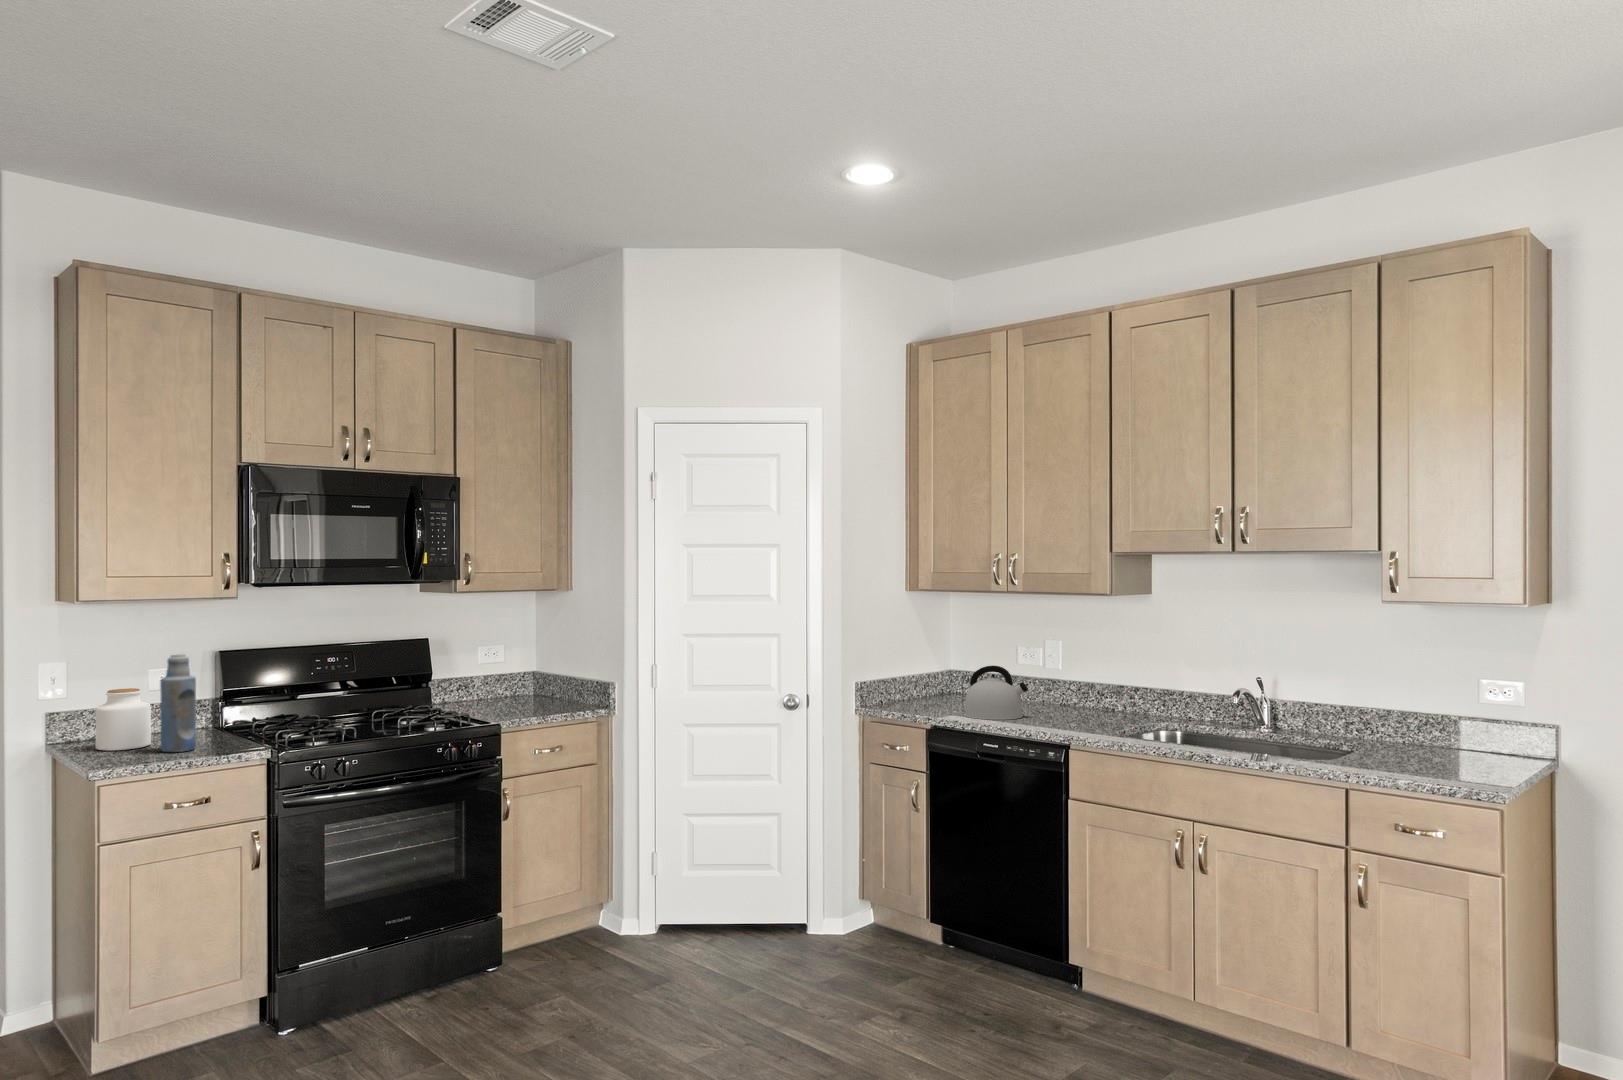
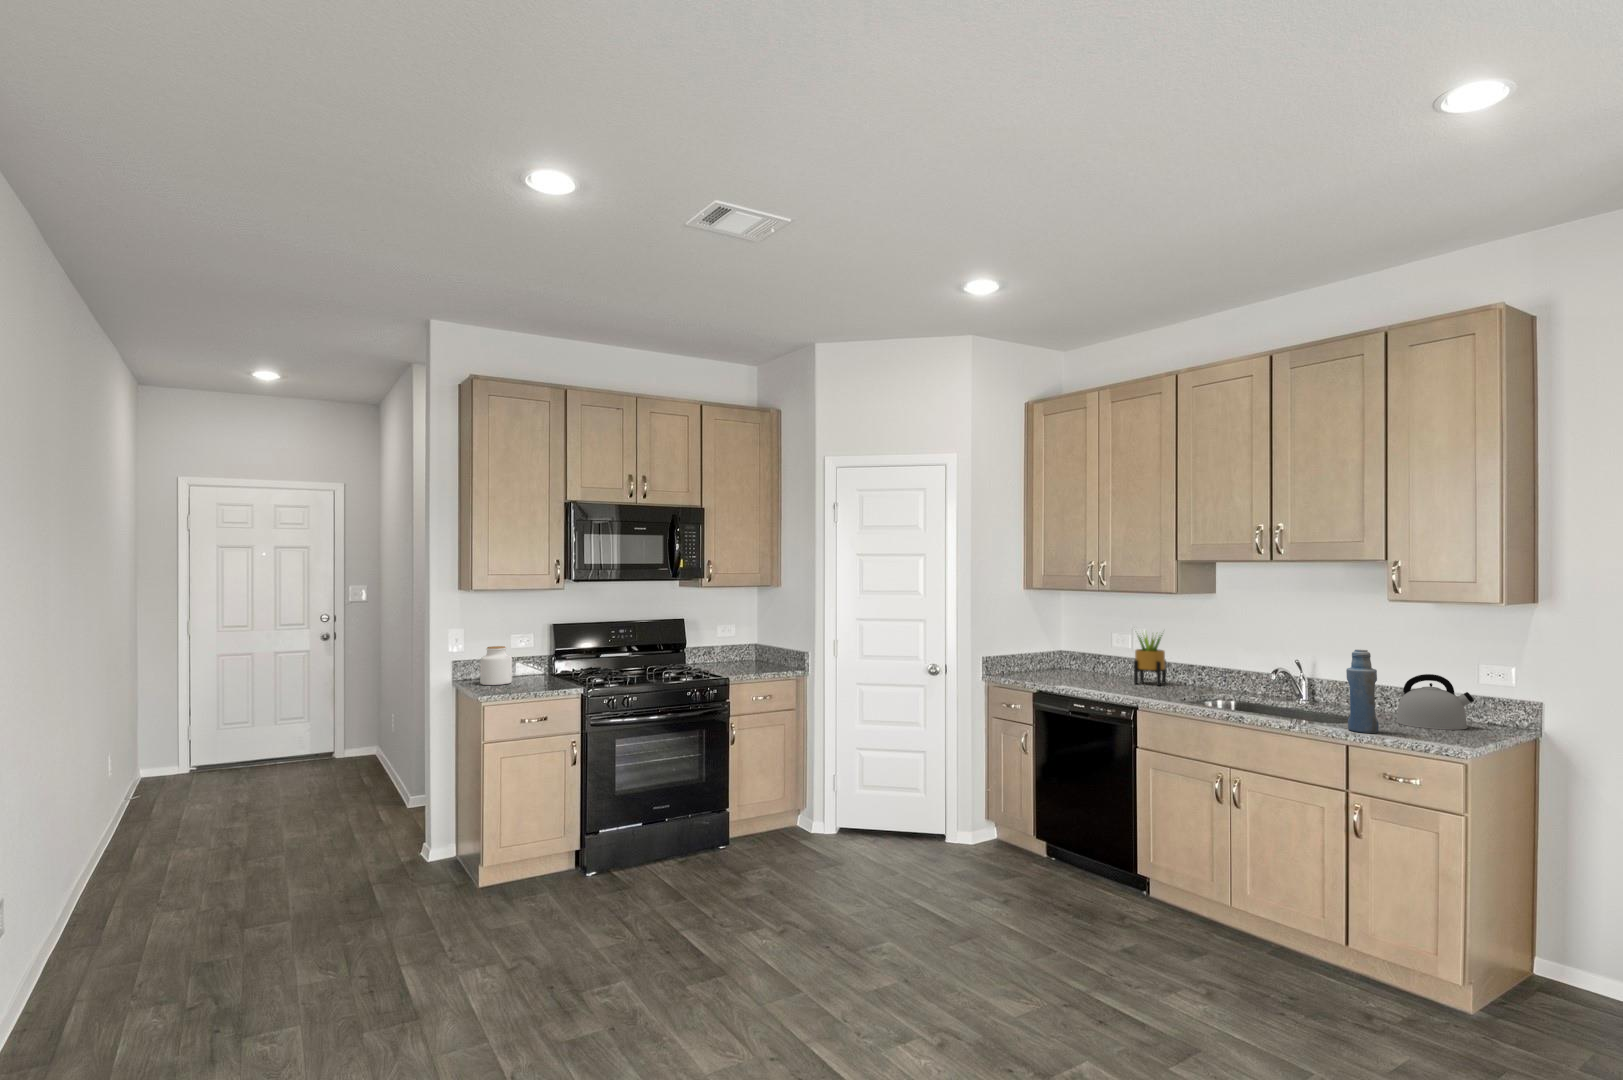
potted plant: none [1046,636,1087,714] -> present [1134,635,1166,686]
bottle: present [160,654,196,752] -> present [1346,650,1379,733]
kettle: present [964,666,1028,720] -> present [1396,674,1474,730]

